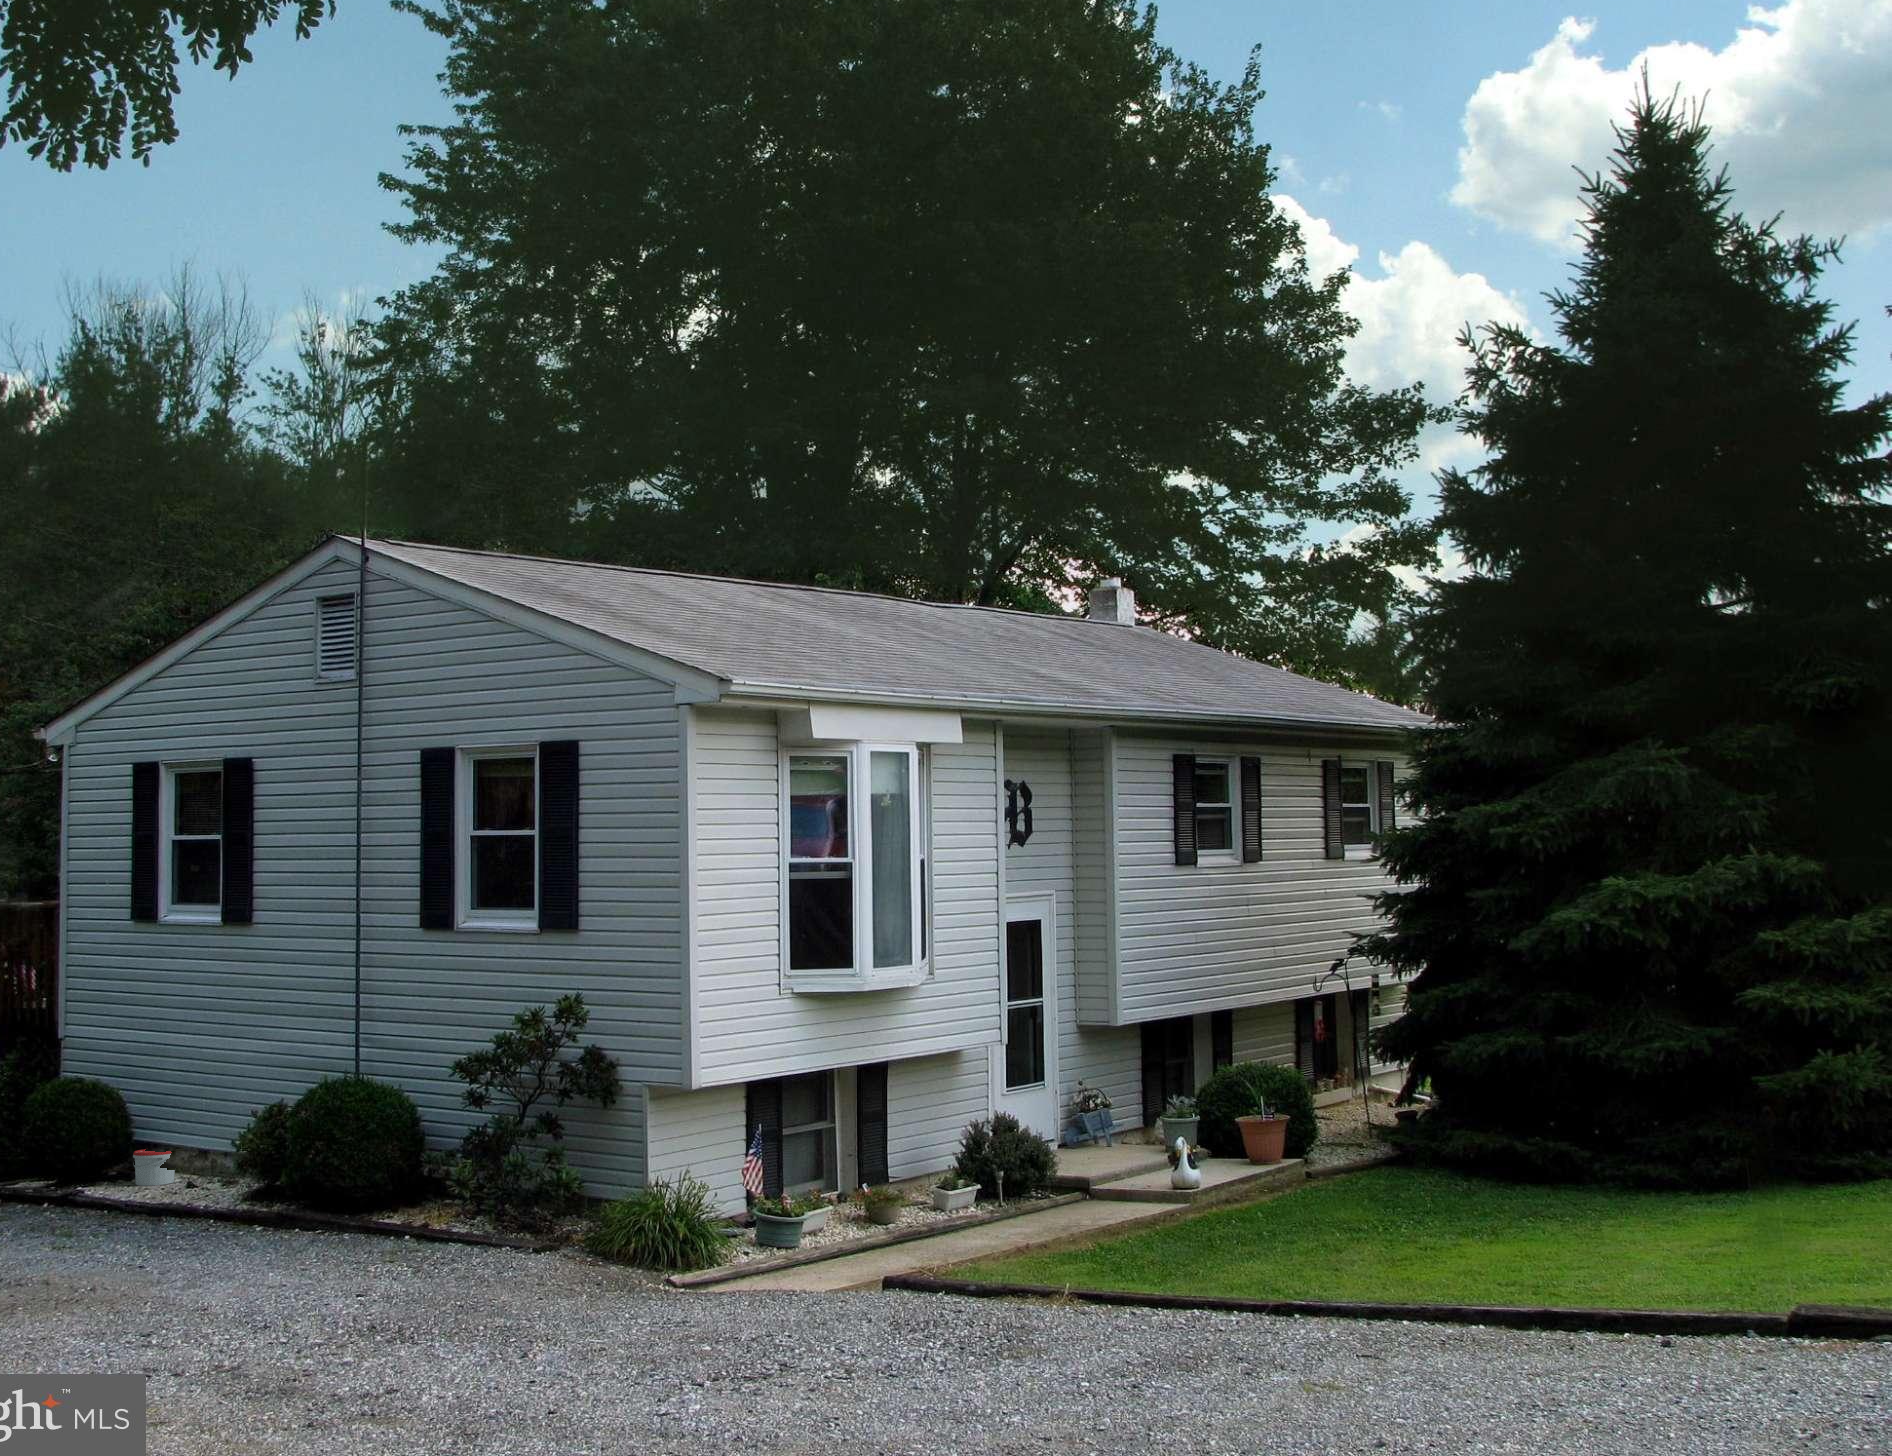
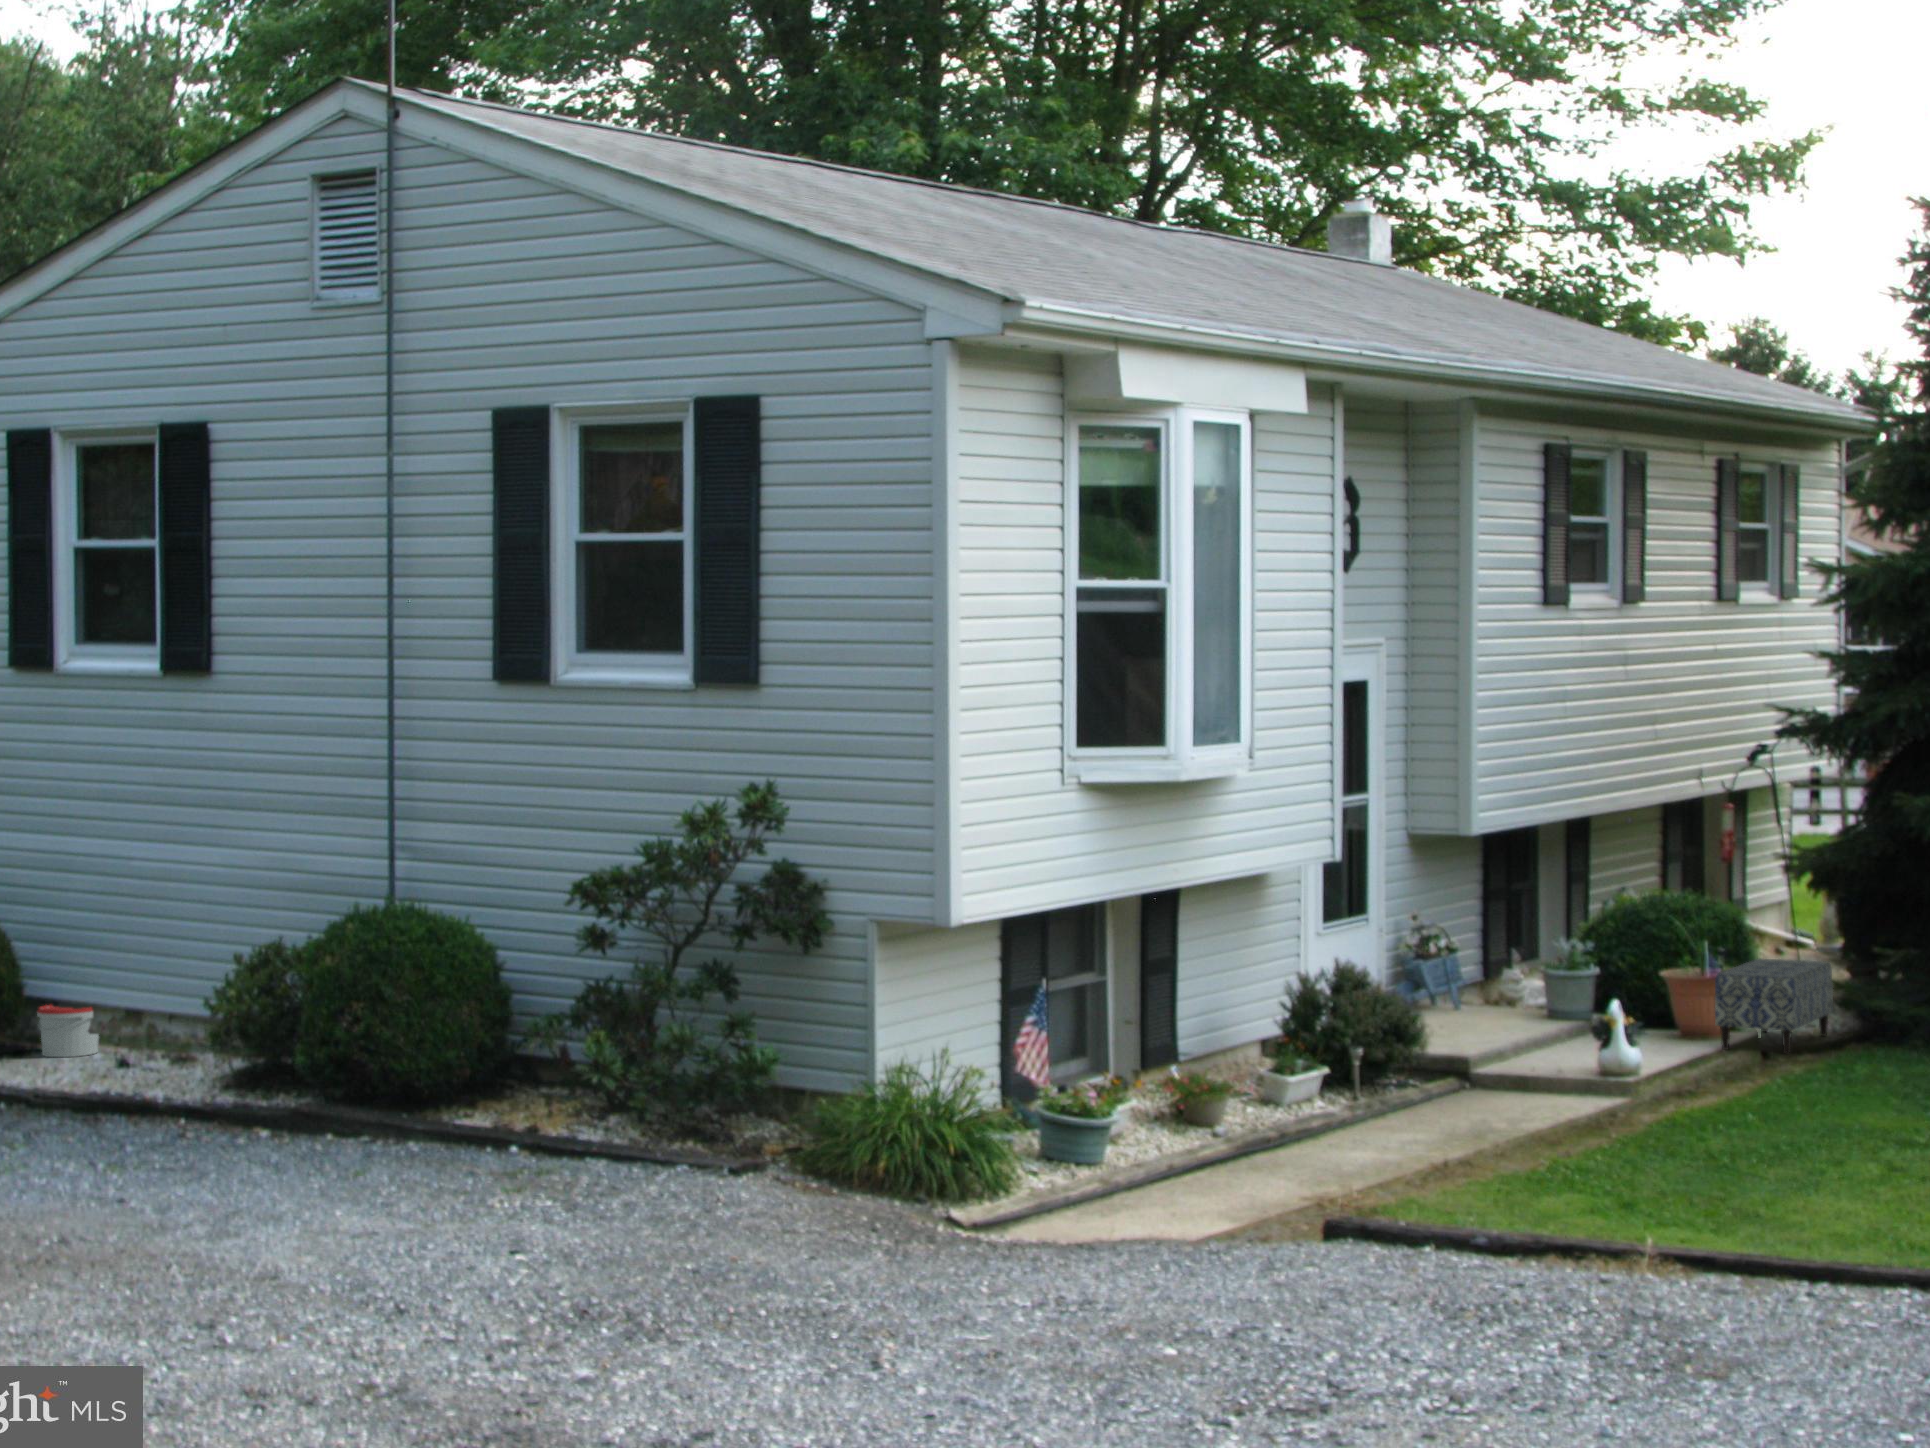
bench: none [1268,1108,1360,1174] -> present [1715,958,1833,1054]

